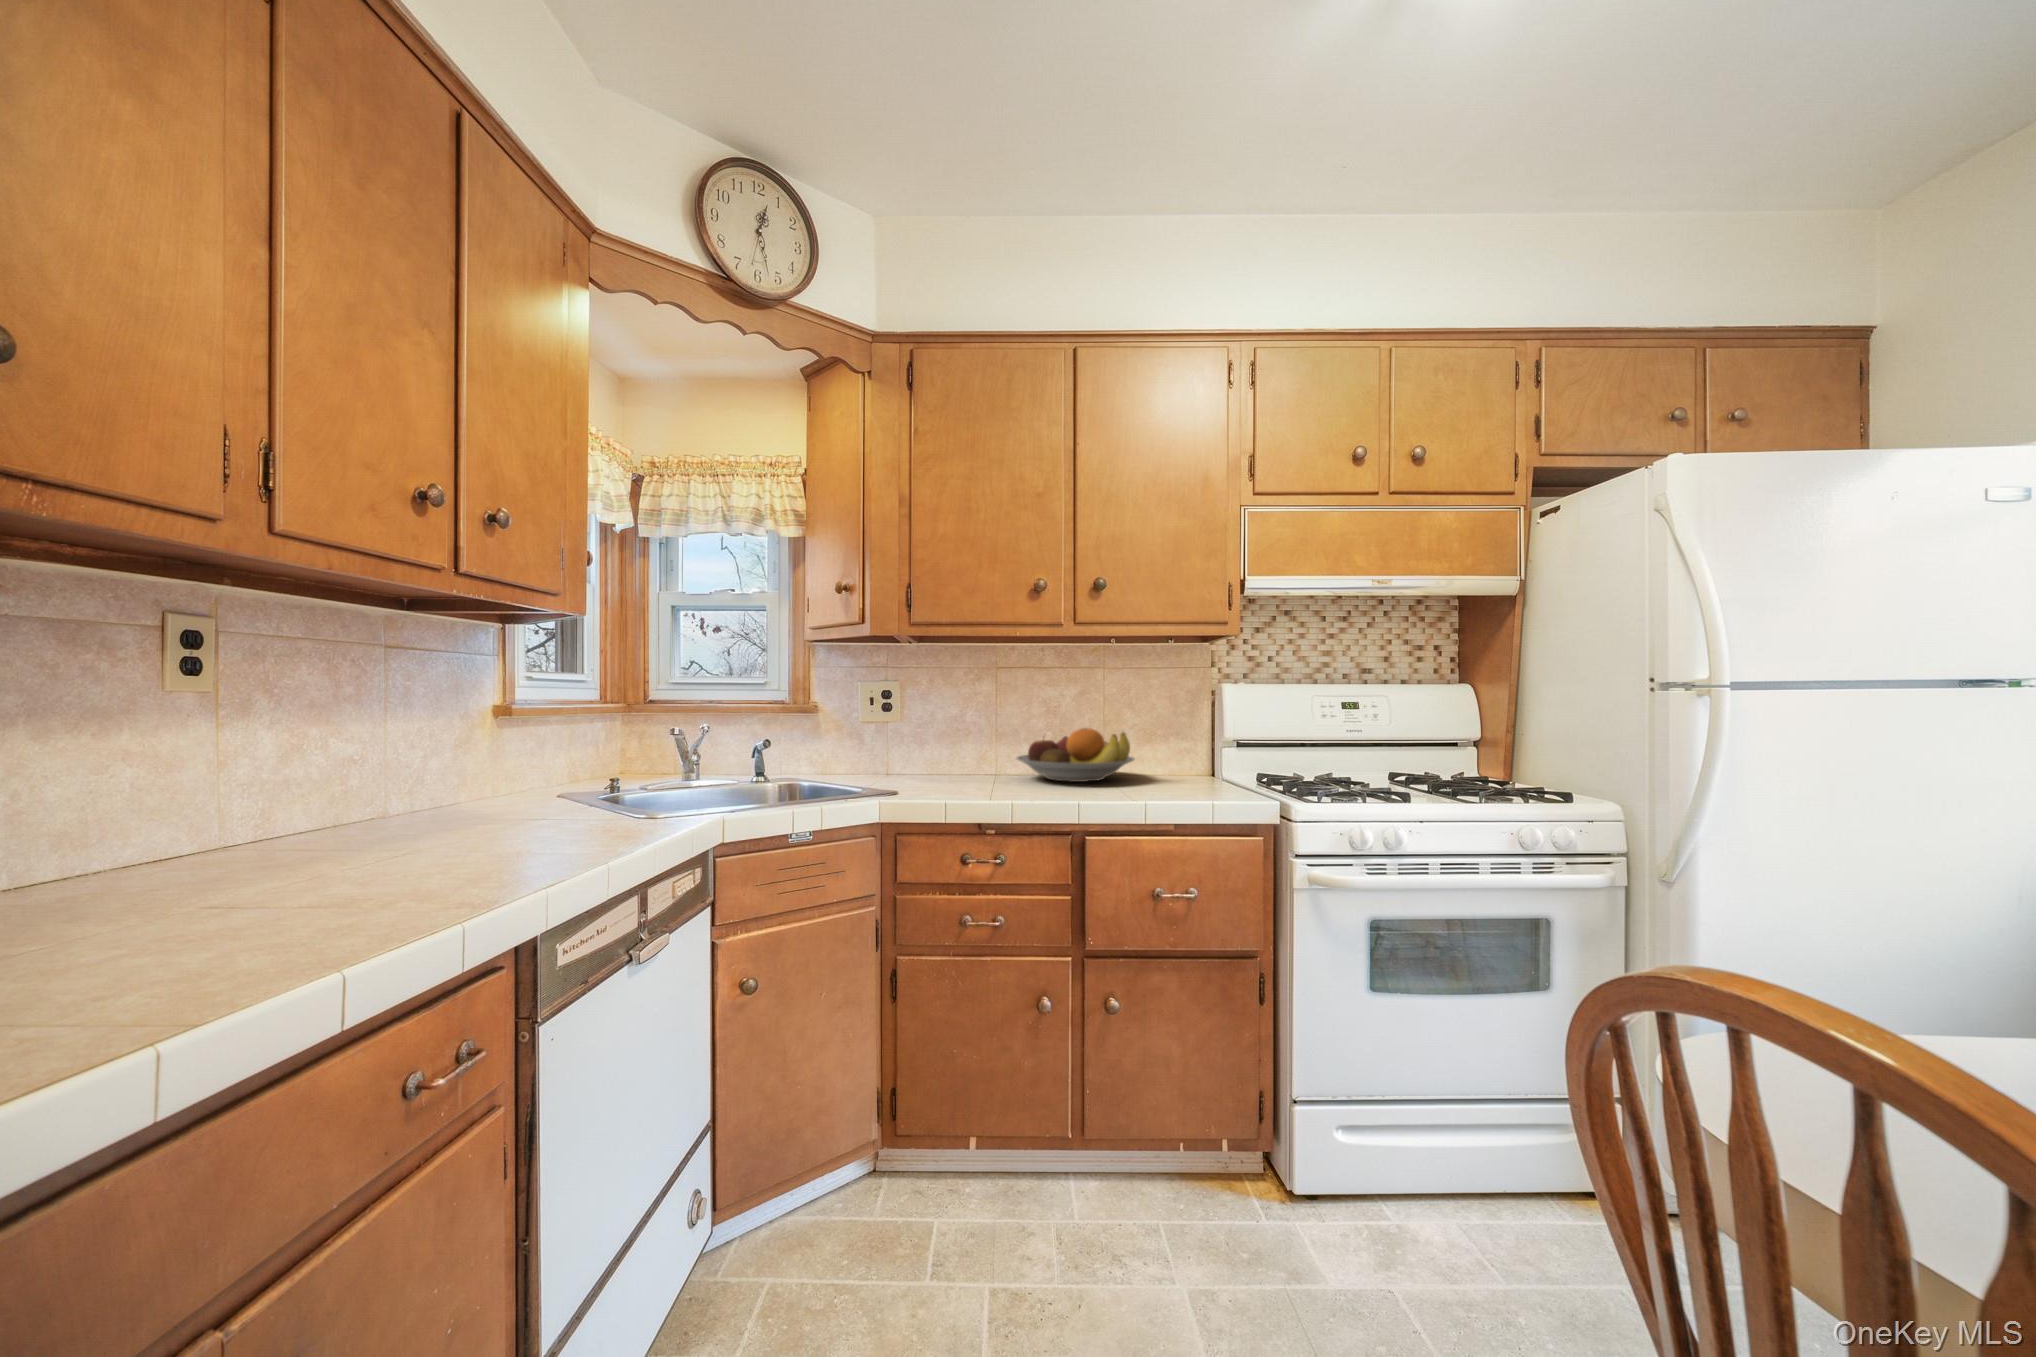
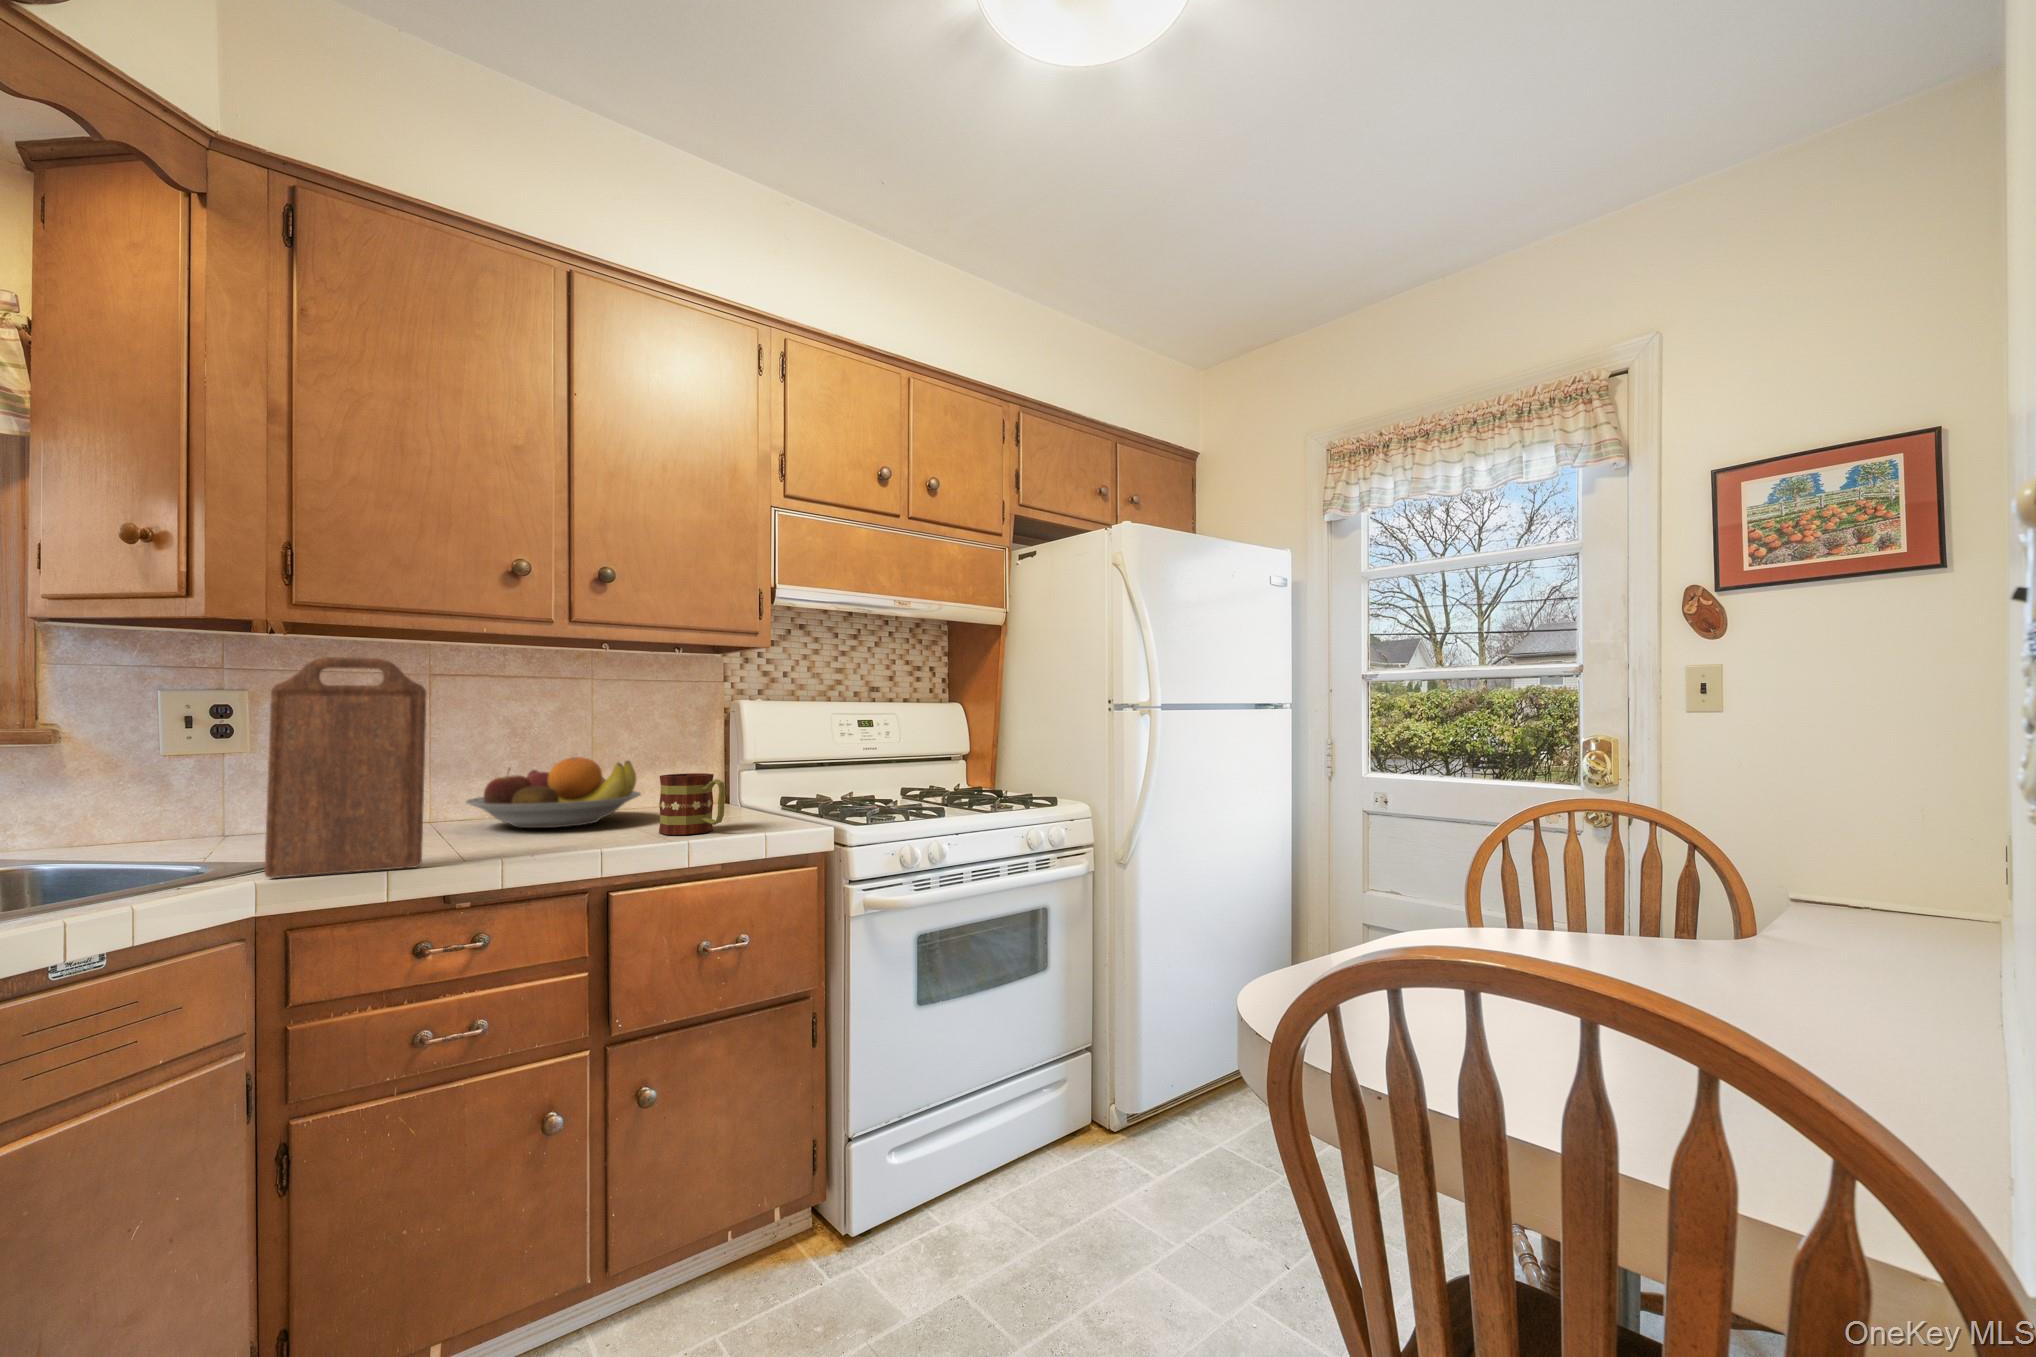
cutting board: none [886,658,965,802] -> present [264,657,427,878]
mug: none [1132,746,1179,797] -> present [659,773,726,835]

